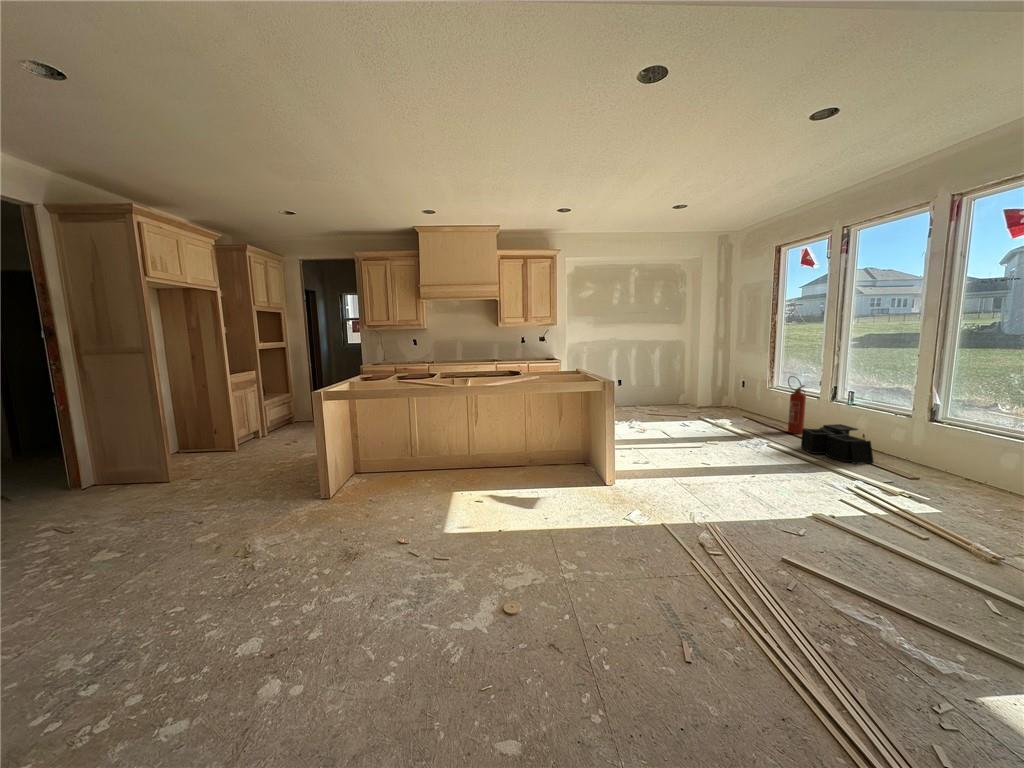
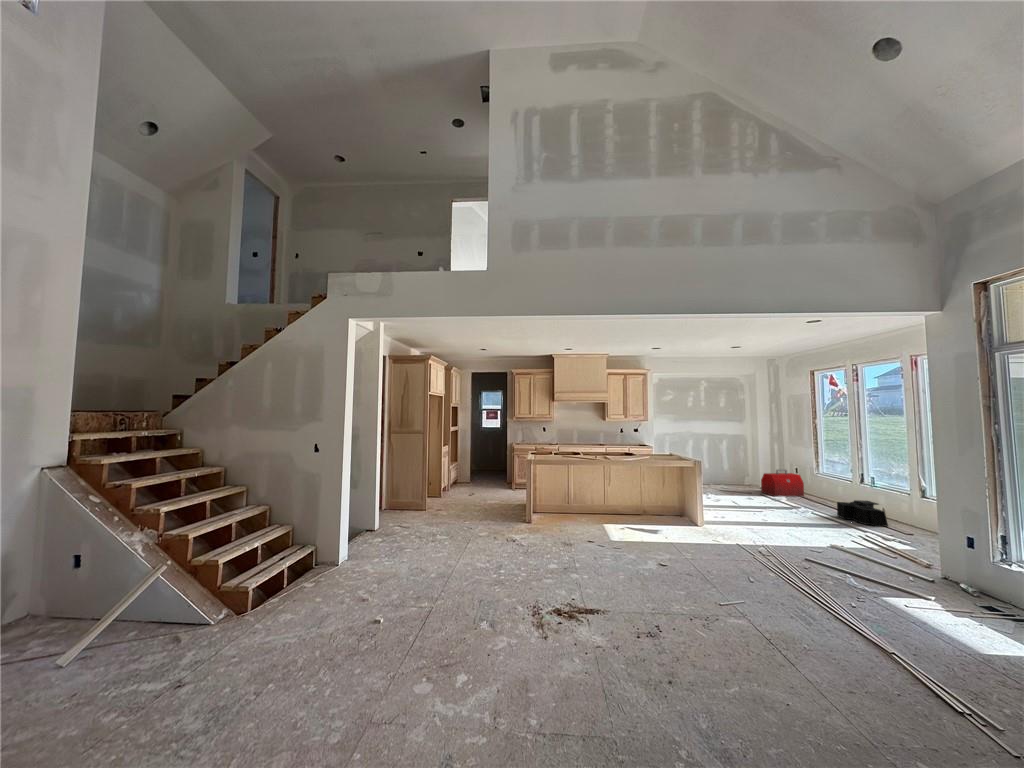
fire extinguisher: present [788,376,806,434] -> none [828,465,843,508]
toolbox: none [699,383,752,419] -> present [761,469,804,497]

